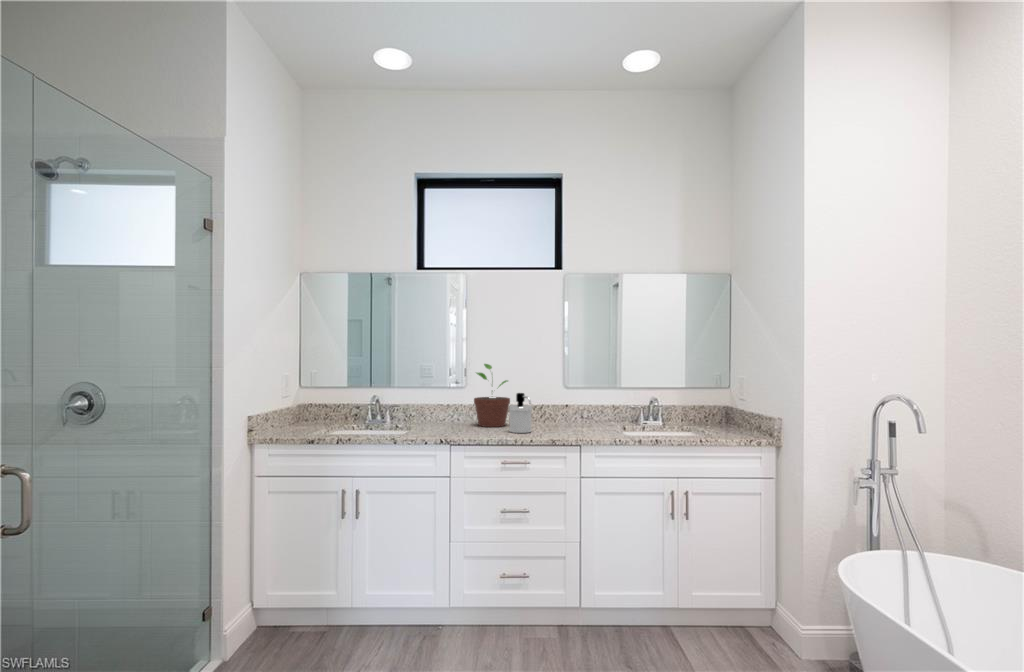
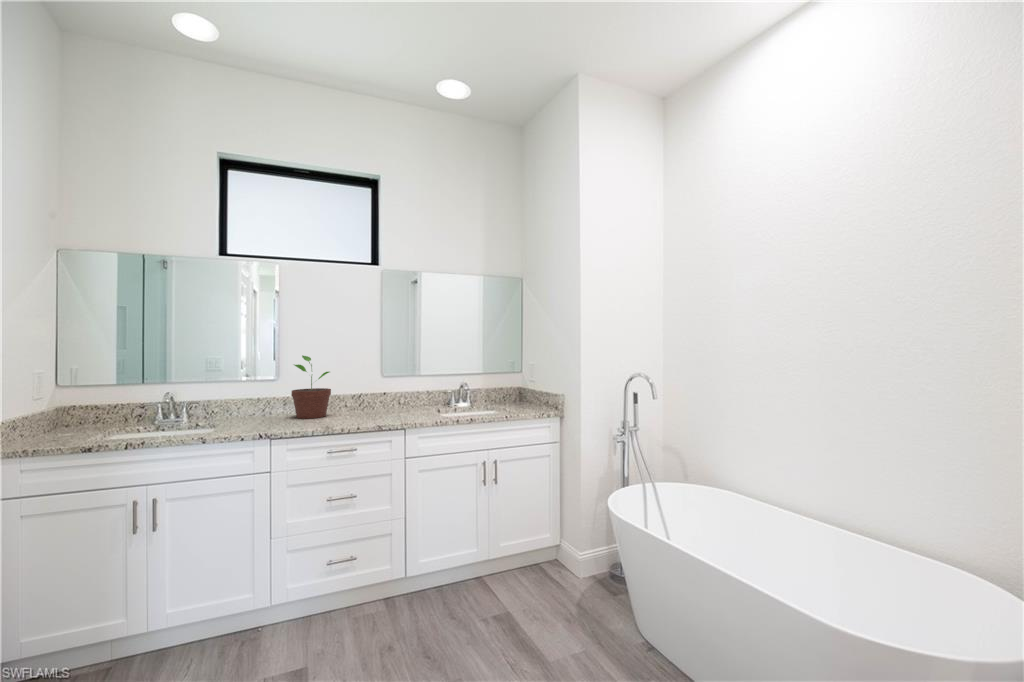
soap dispenser: present [509,393,532,433] -> none [332,383,357,422]

